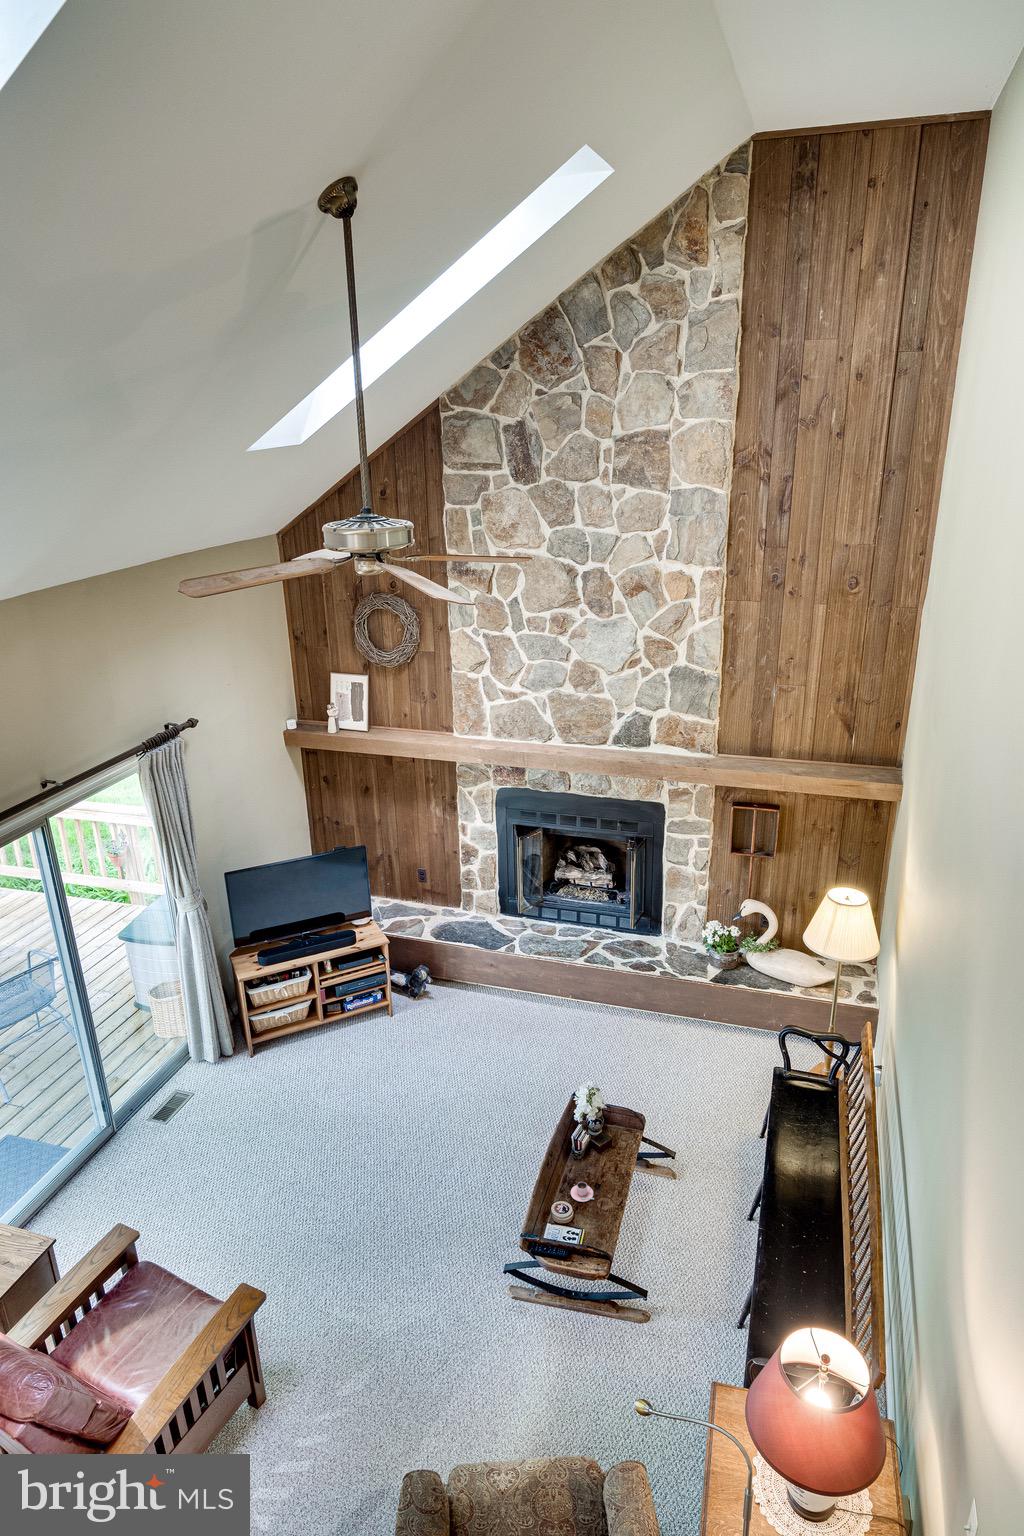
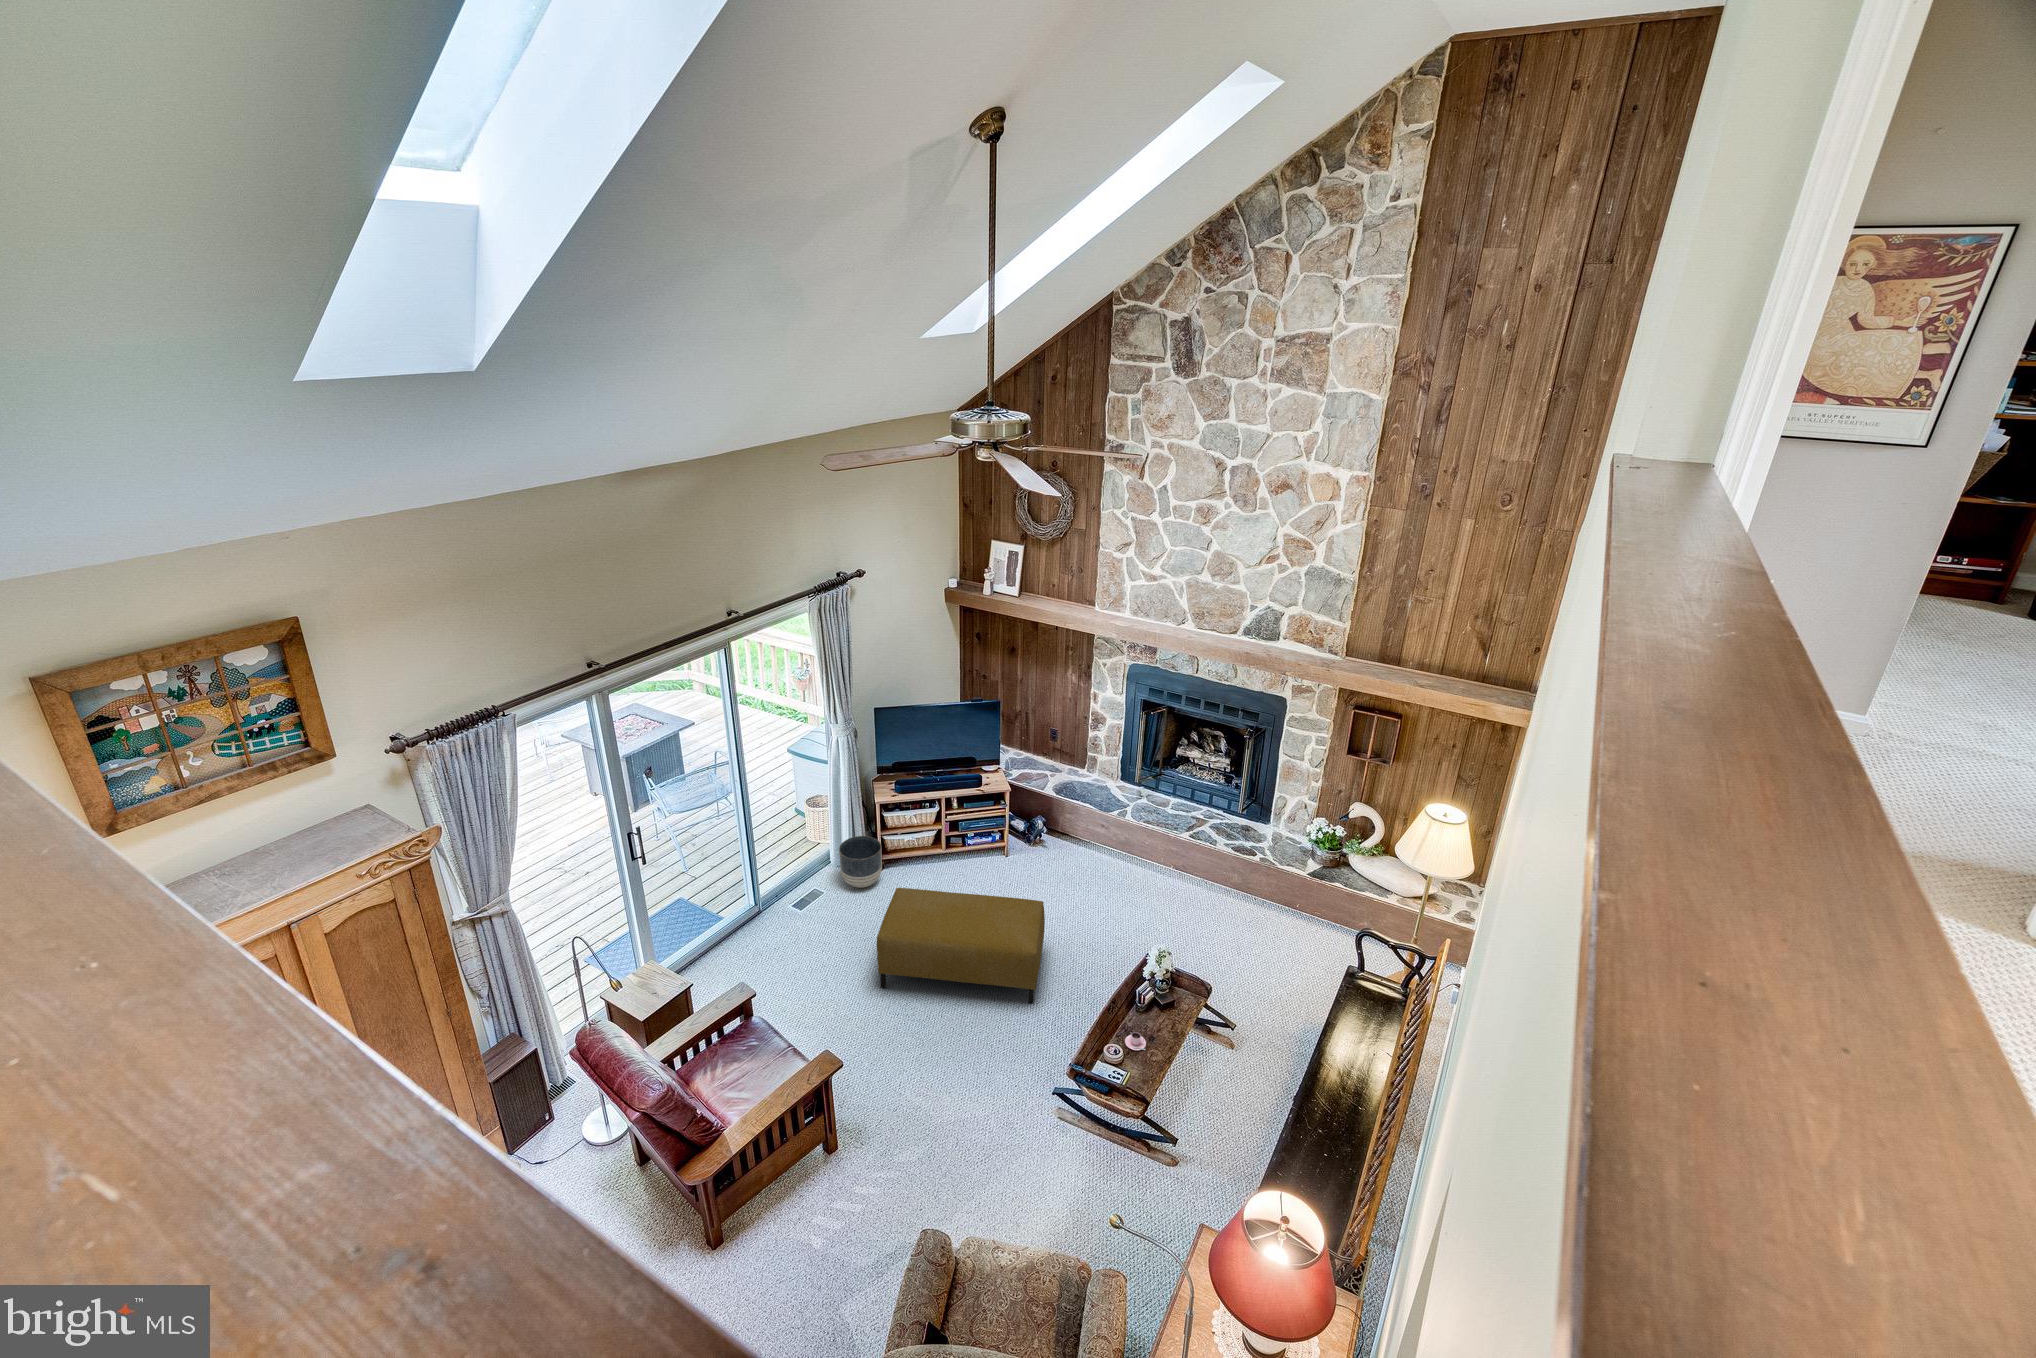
planter: none [203,1021,254,1081] -> present [839,836,882,888]
ottoman: none [271,1059,457,1191] -> present [877,888,1045,1004]

